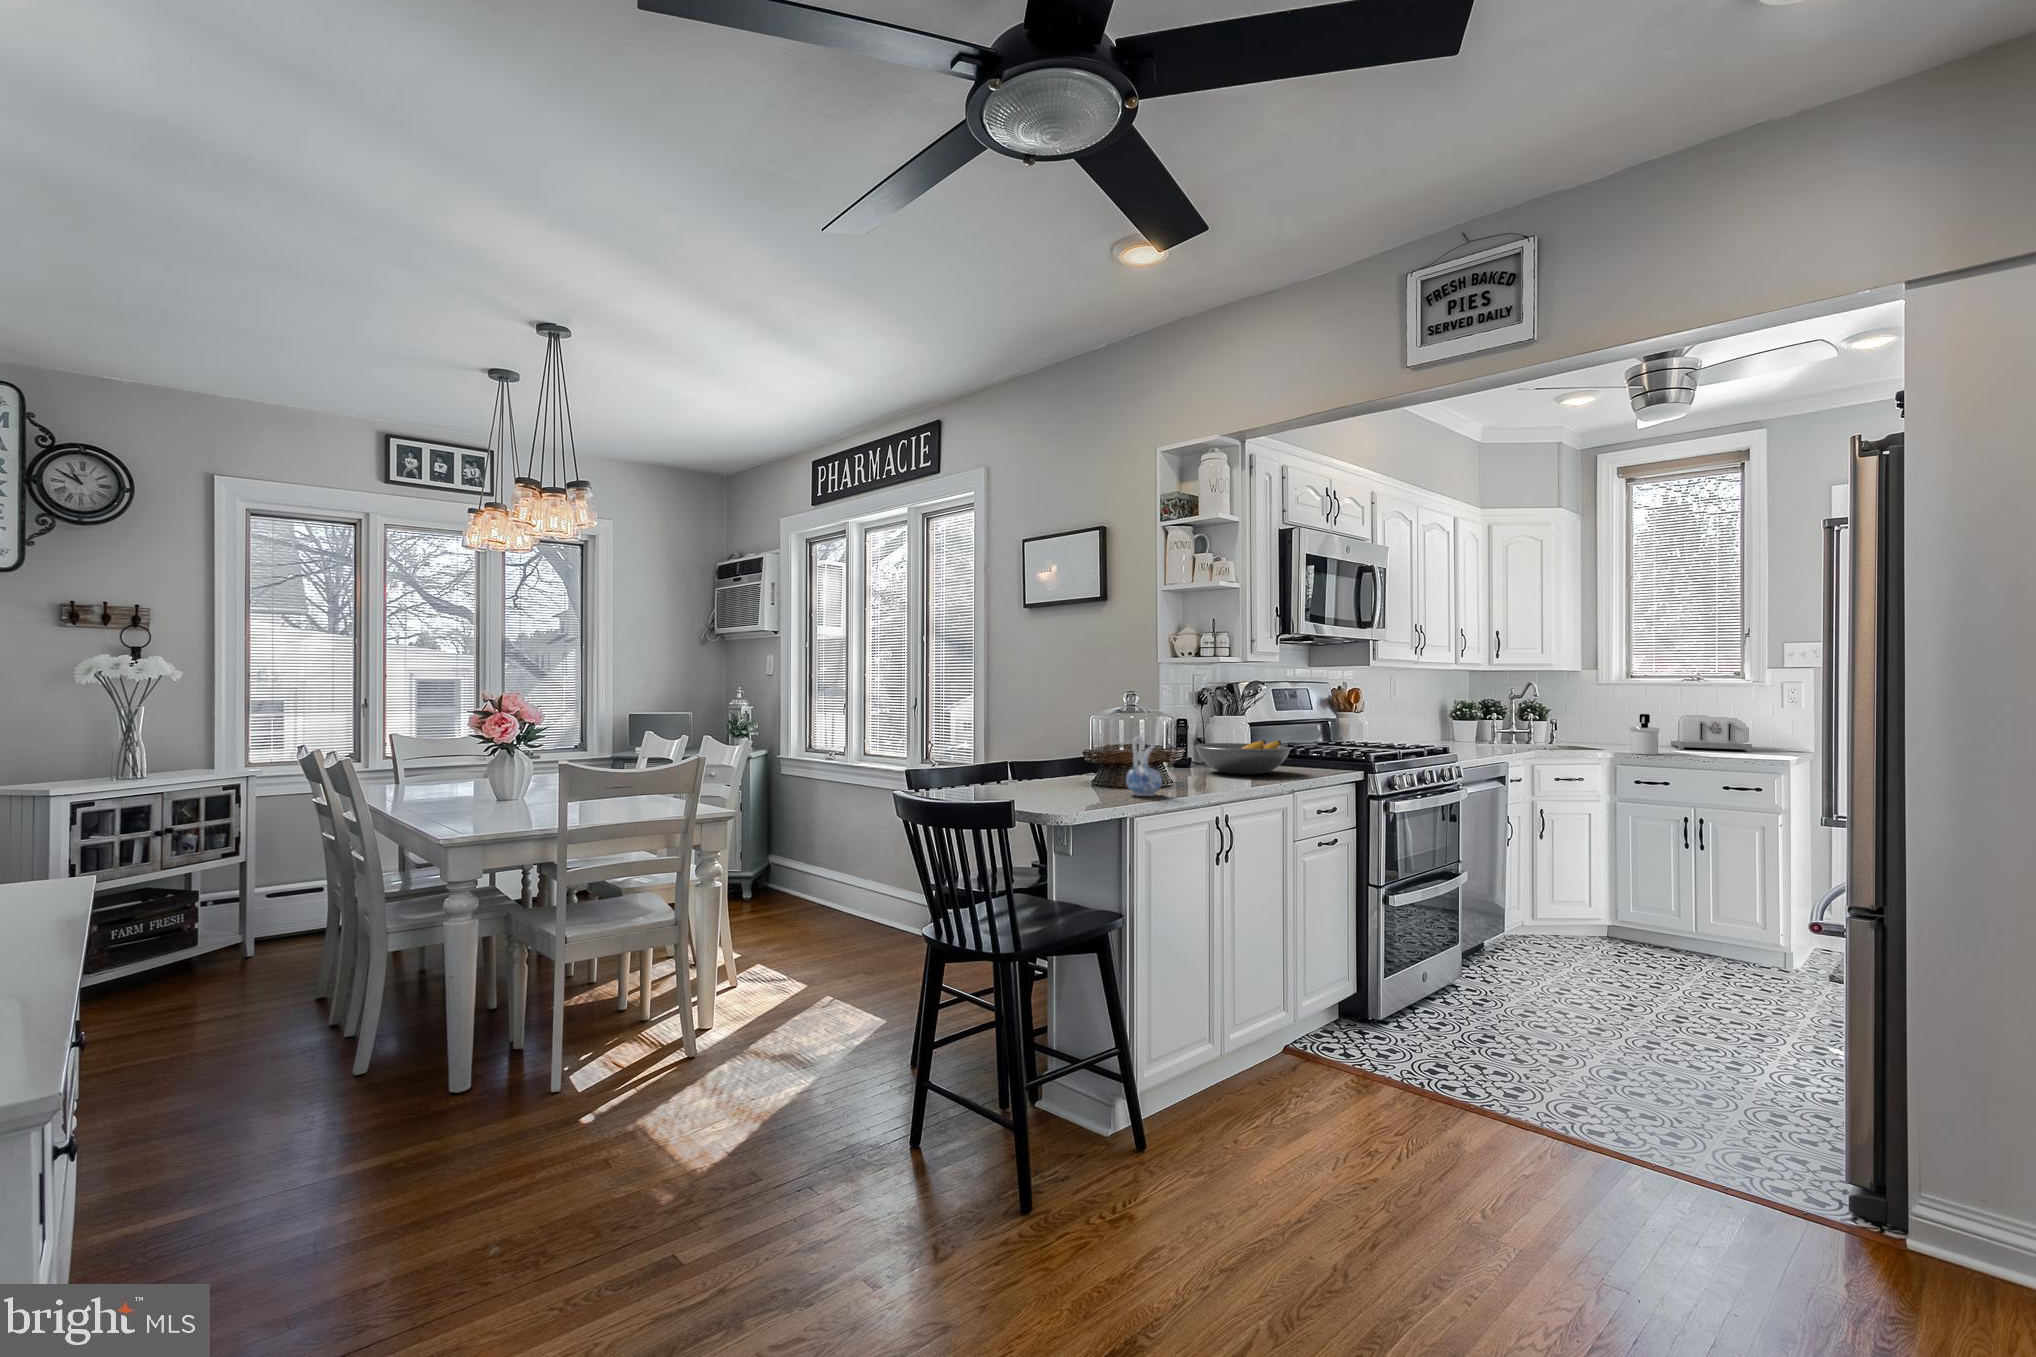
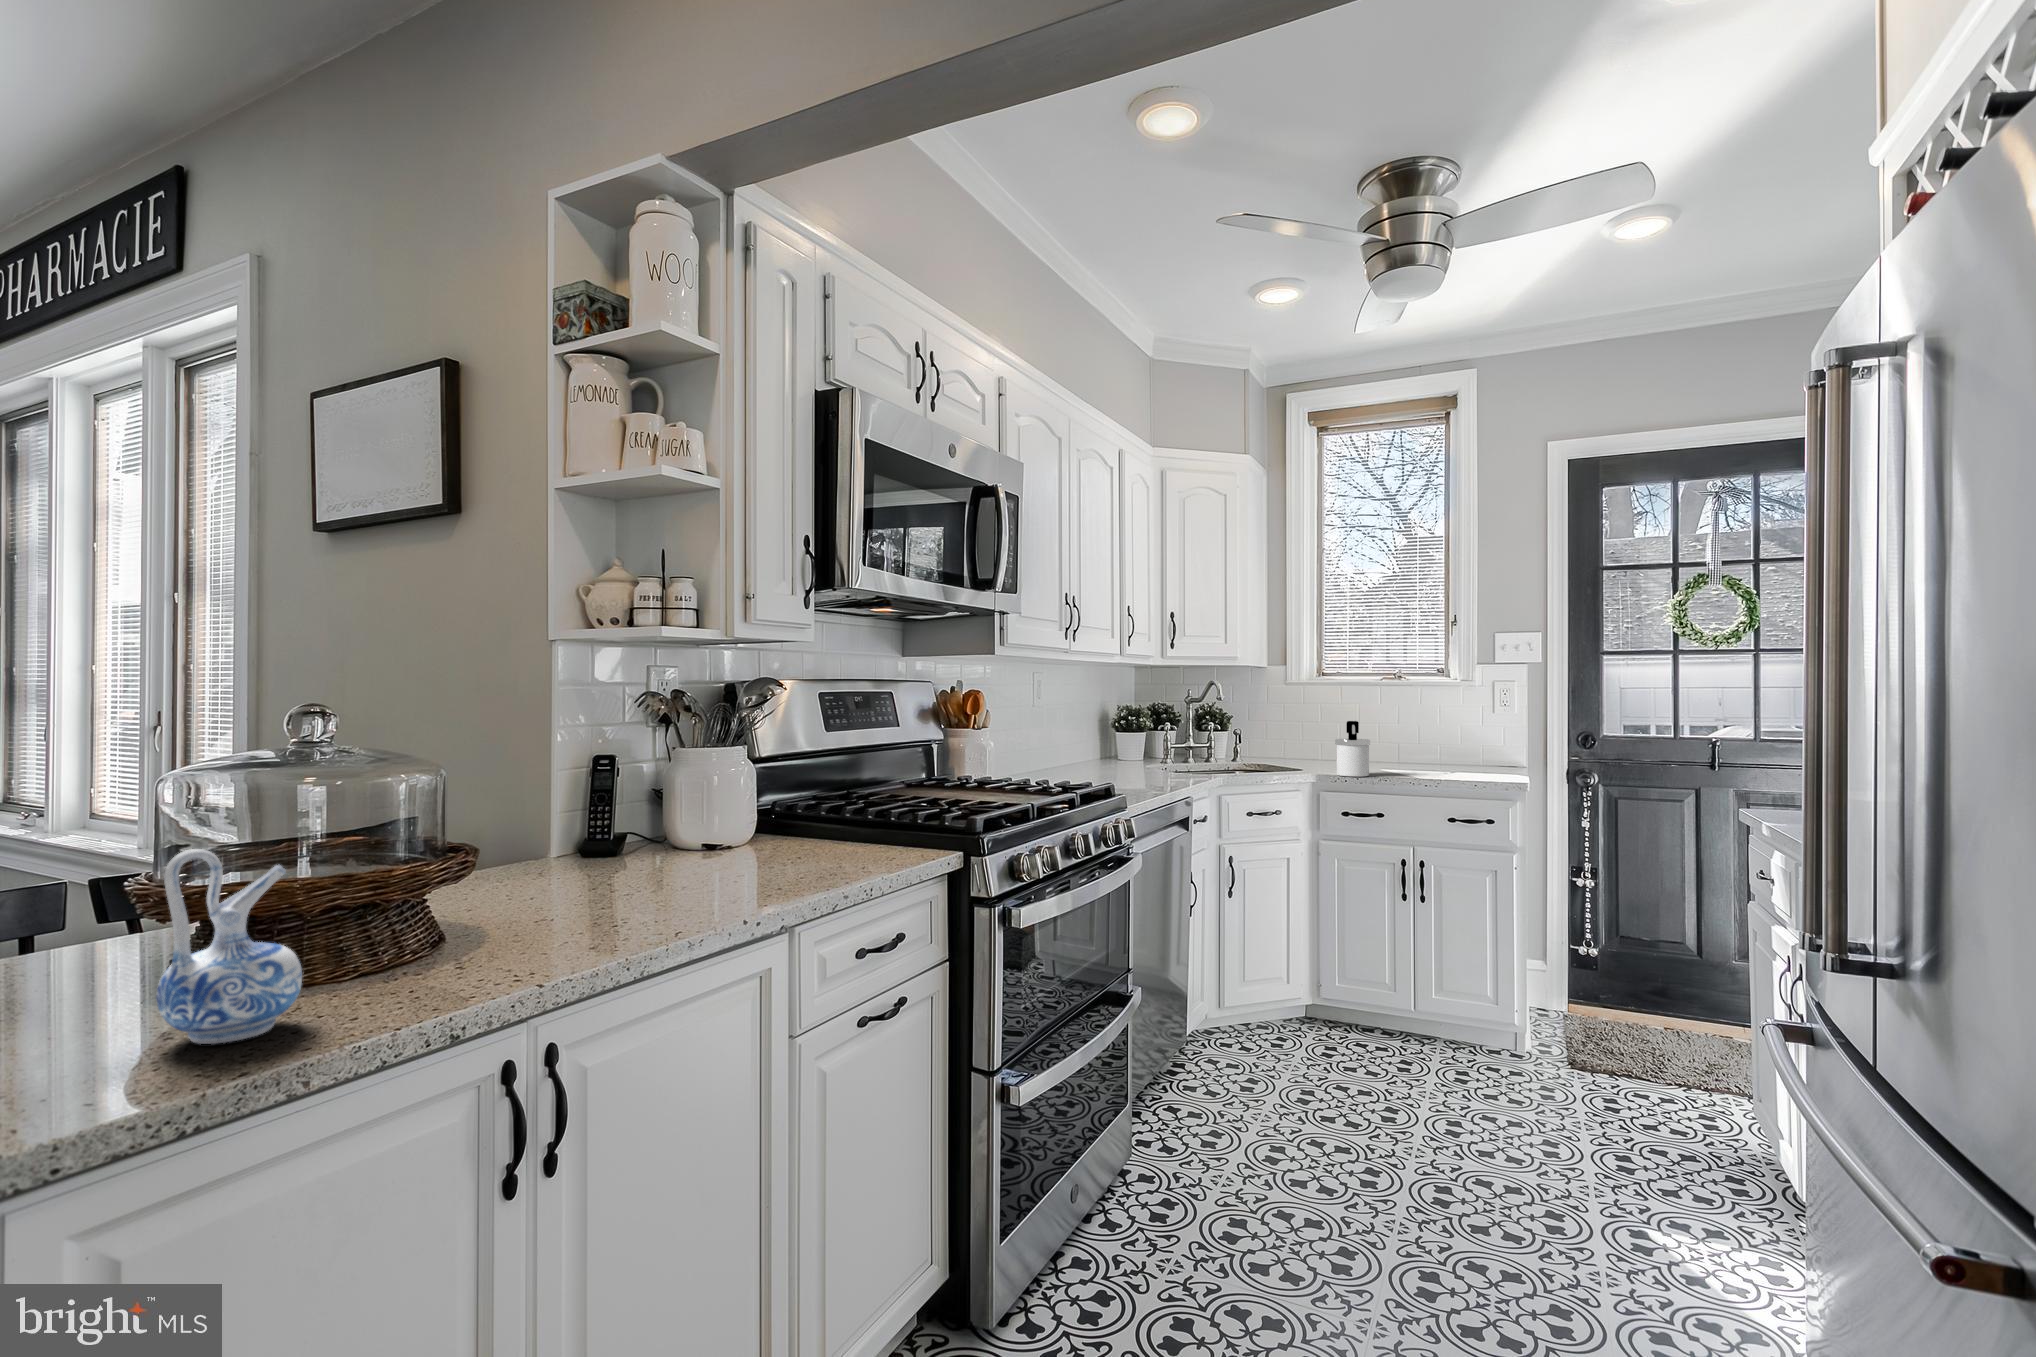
toaster: present [1671,715,1752,751] -> none [1369,719,1463,766]
fruit bowl: present [1195,740,1291,774] -> none [598,801,810,879]

